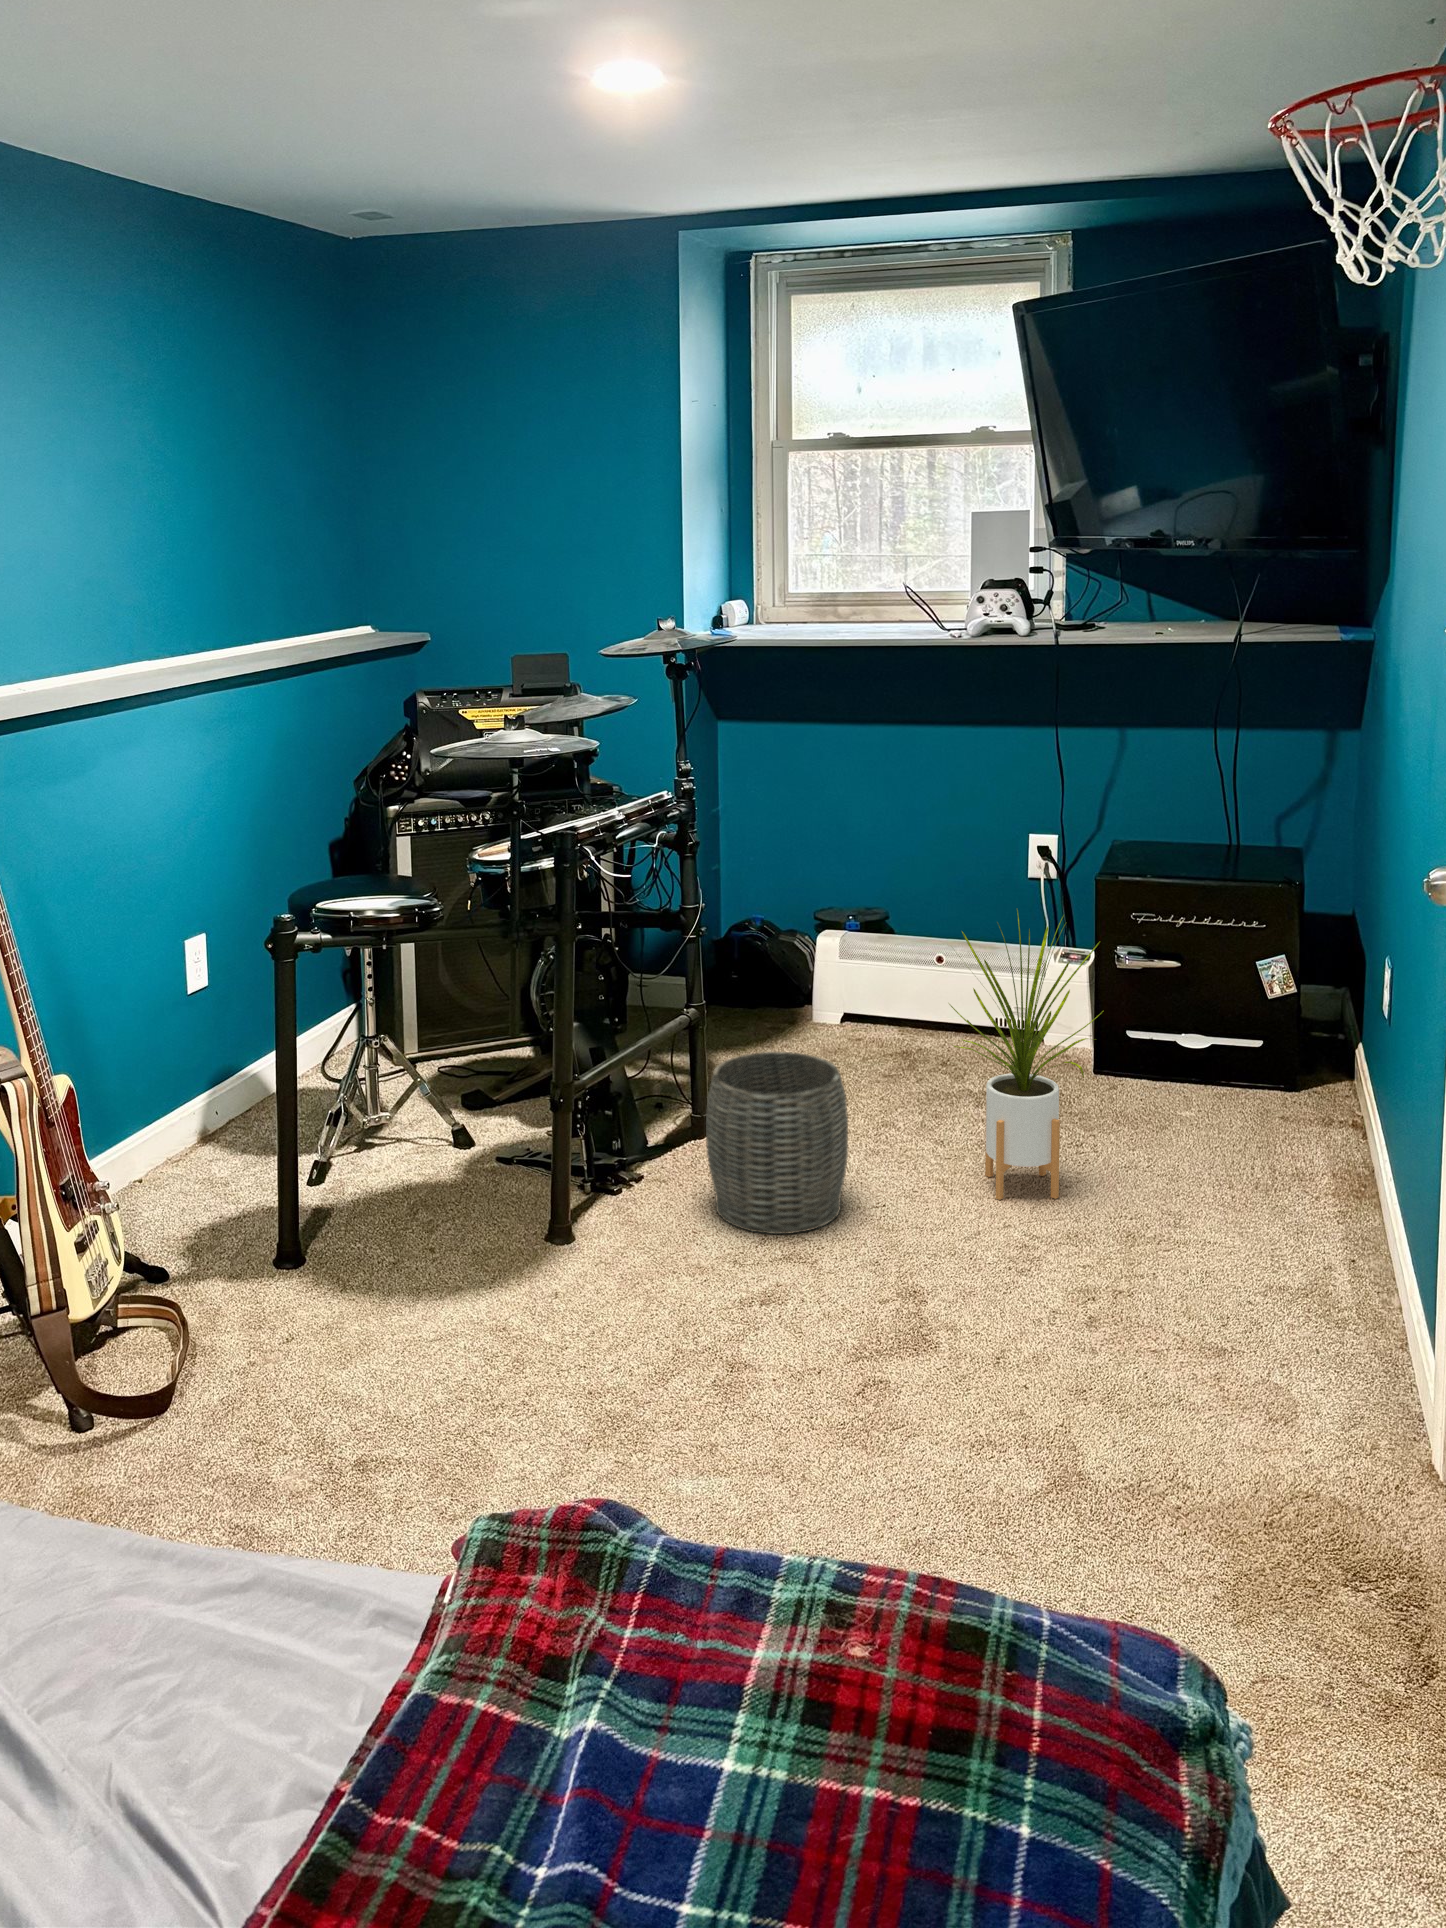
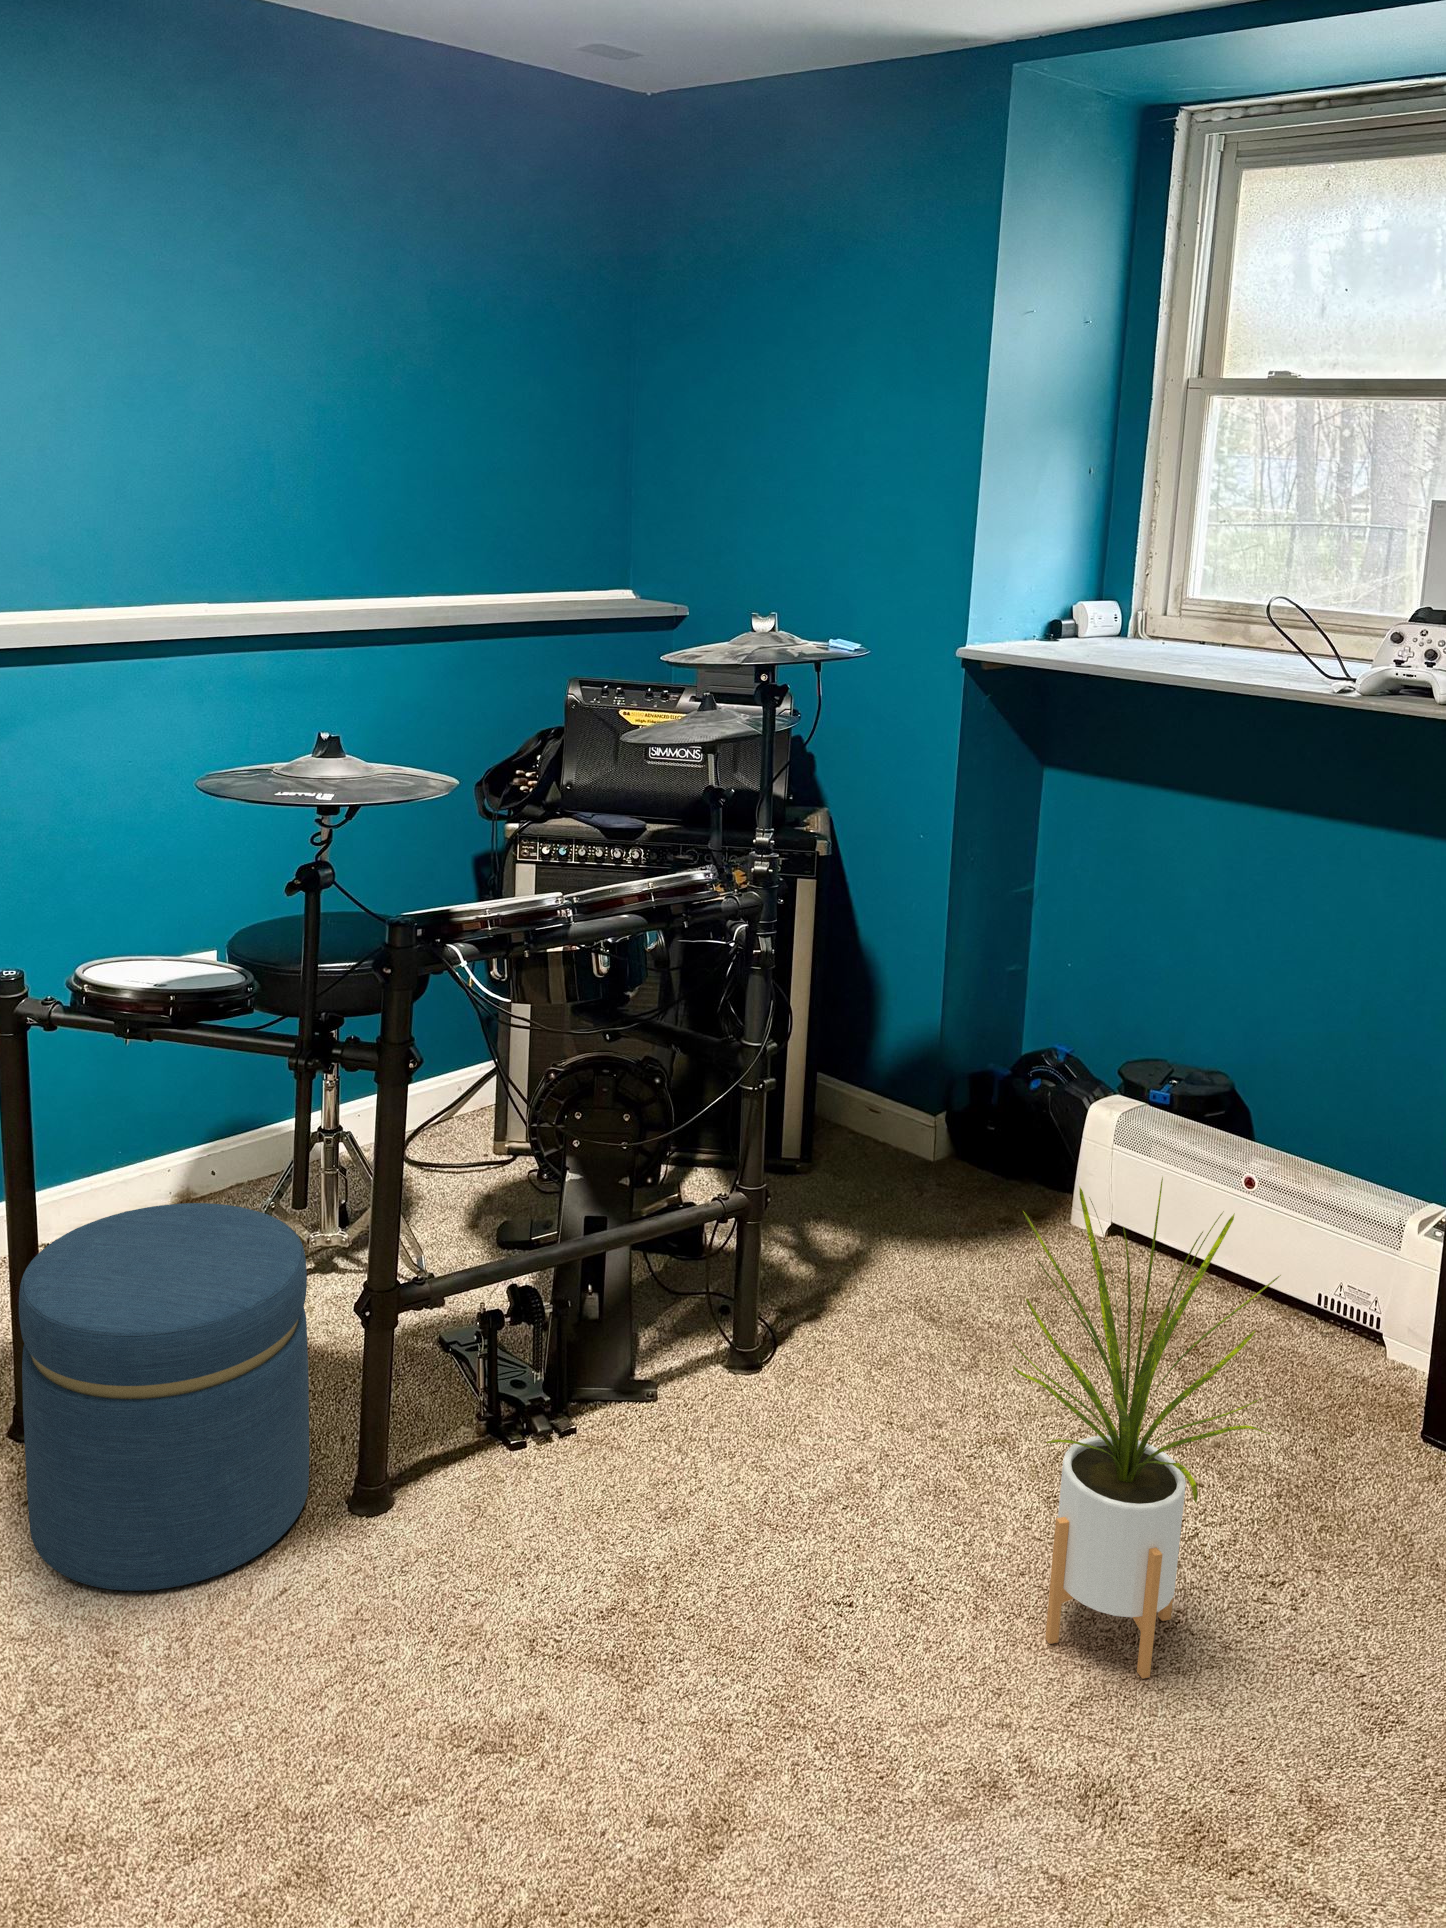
woven basket: present [706,1052,848,1234] -> none [613,1285,831,1591]
ottoman: none [324,1075,530,1338] -> present [19,1203,309,1591]

